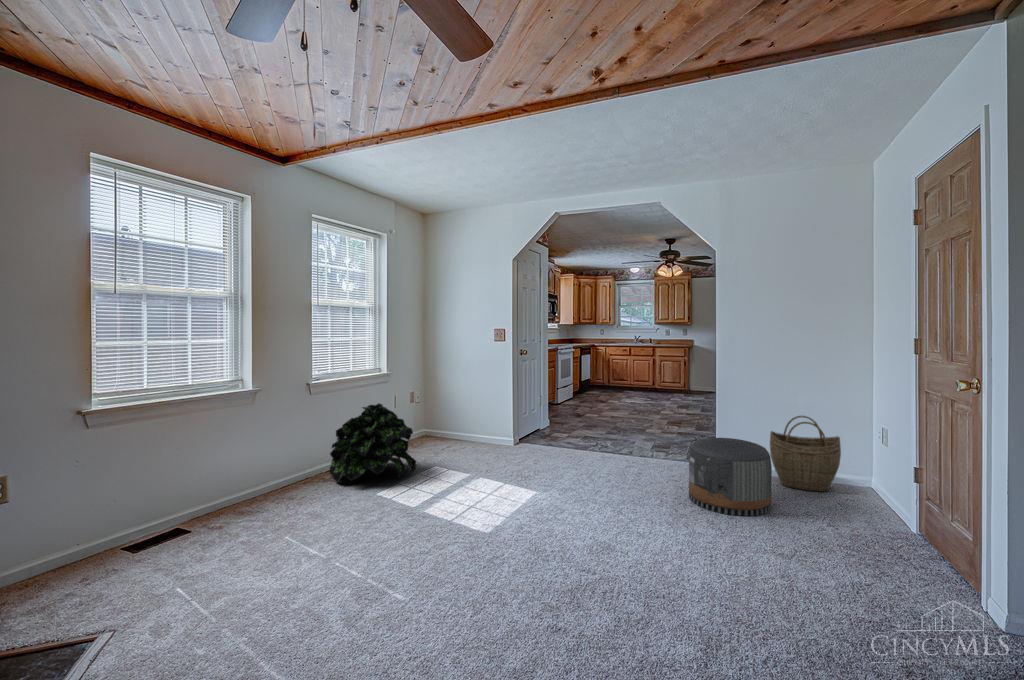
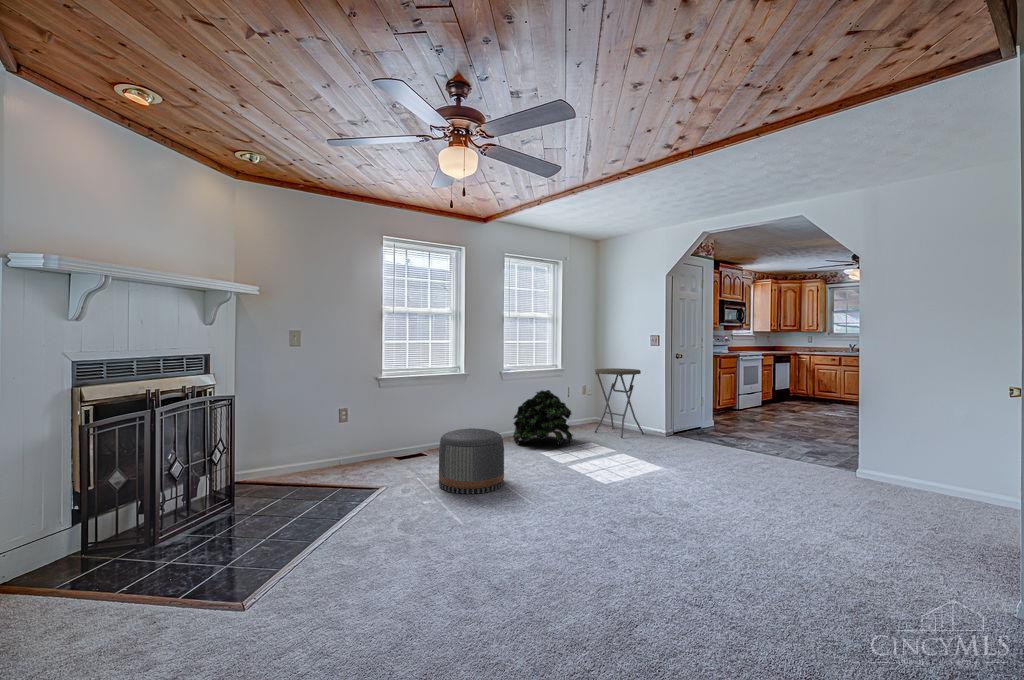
side table: none [432,369,489,454] -> present [595,368,644,438]
woven basket: present [770,416,841,492] -> none [913,426,1000,507]
pouf: present [689,438,772,516] -> present [439,428,504,494]

